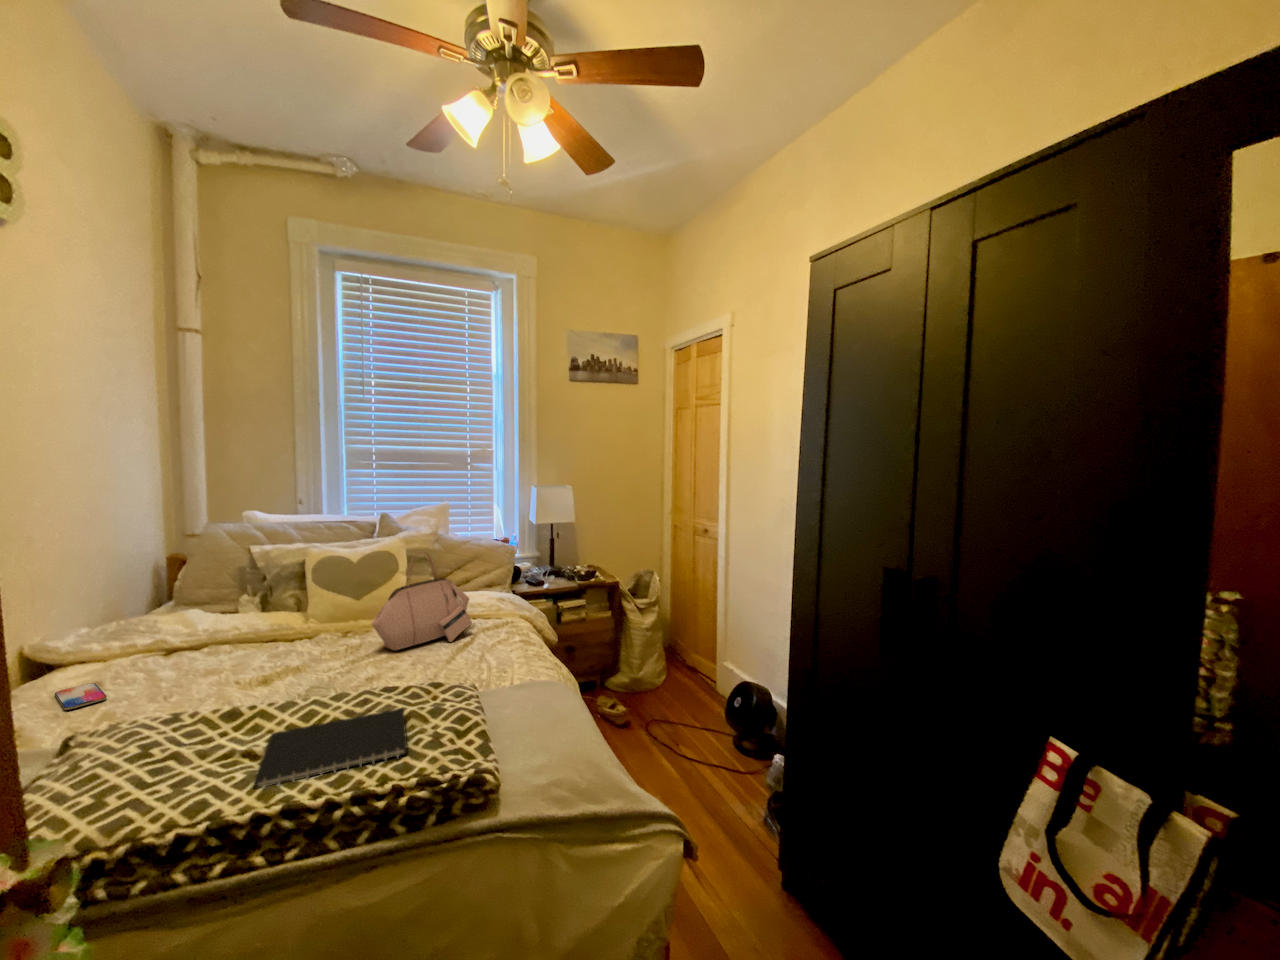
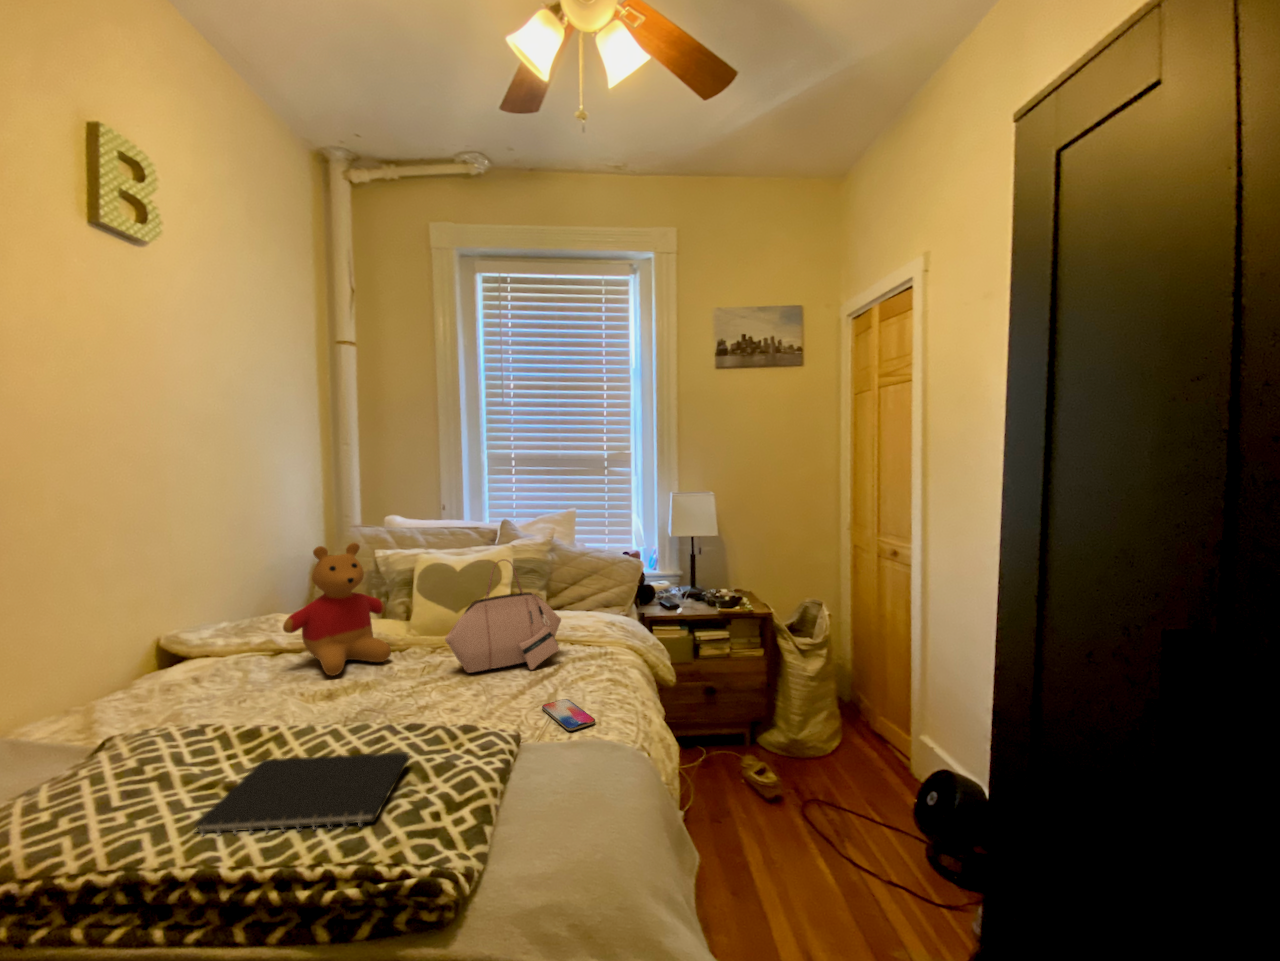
stuffed bear: none [191,543,309,669] -> present [283,543,391,676]
smartphone: present [55,683,106,710] -> present [542,699,595,731]

